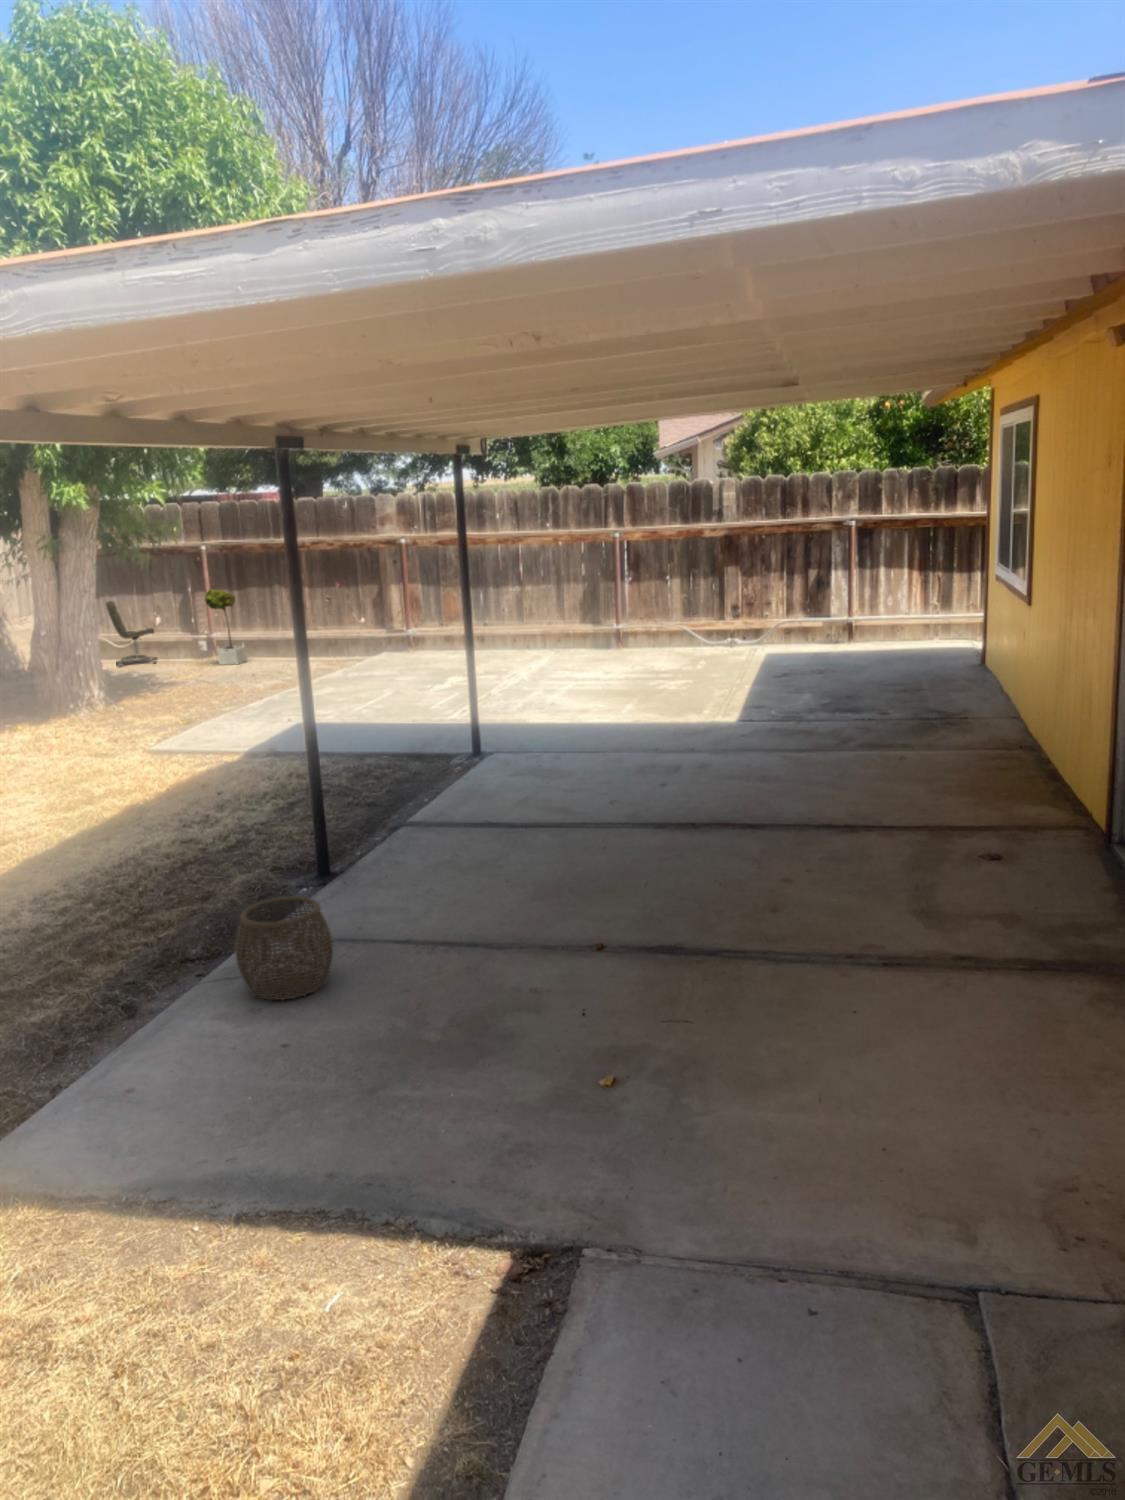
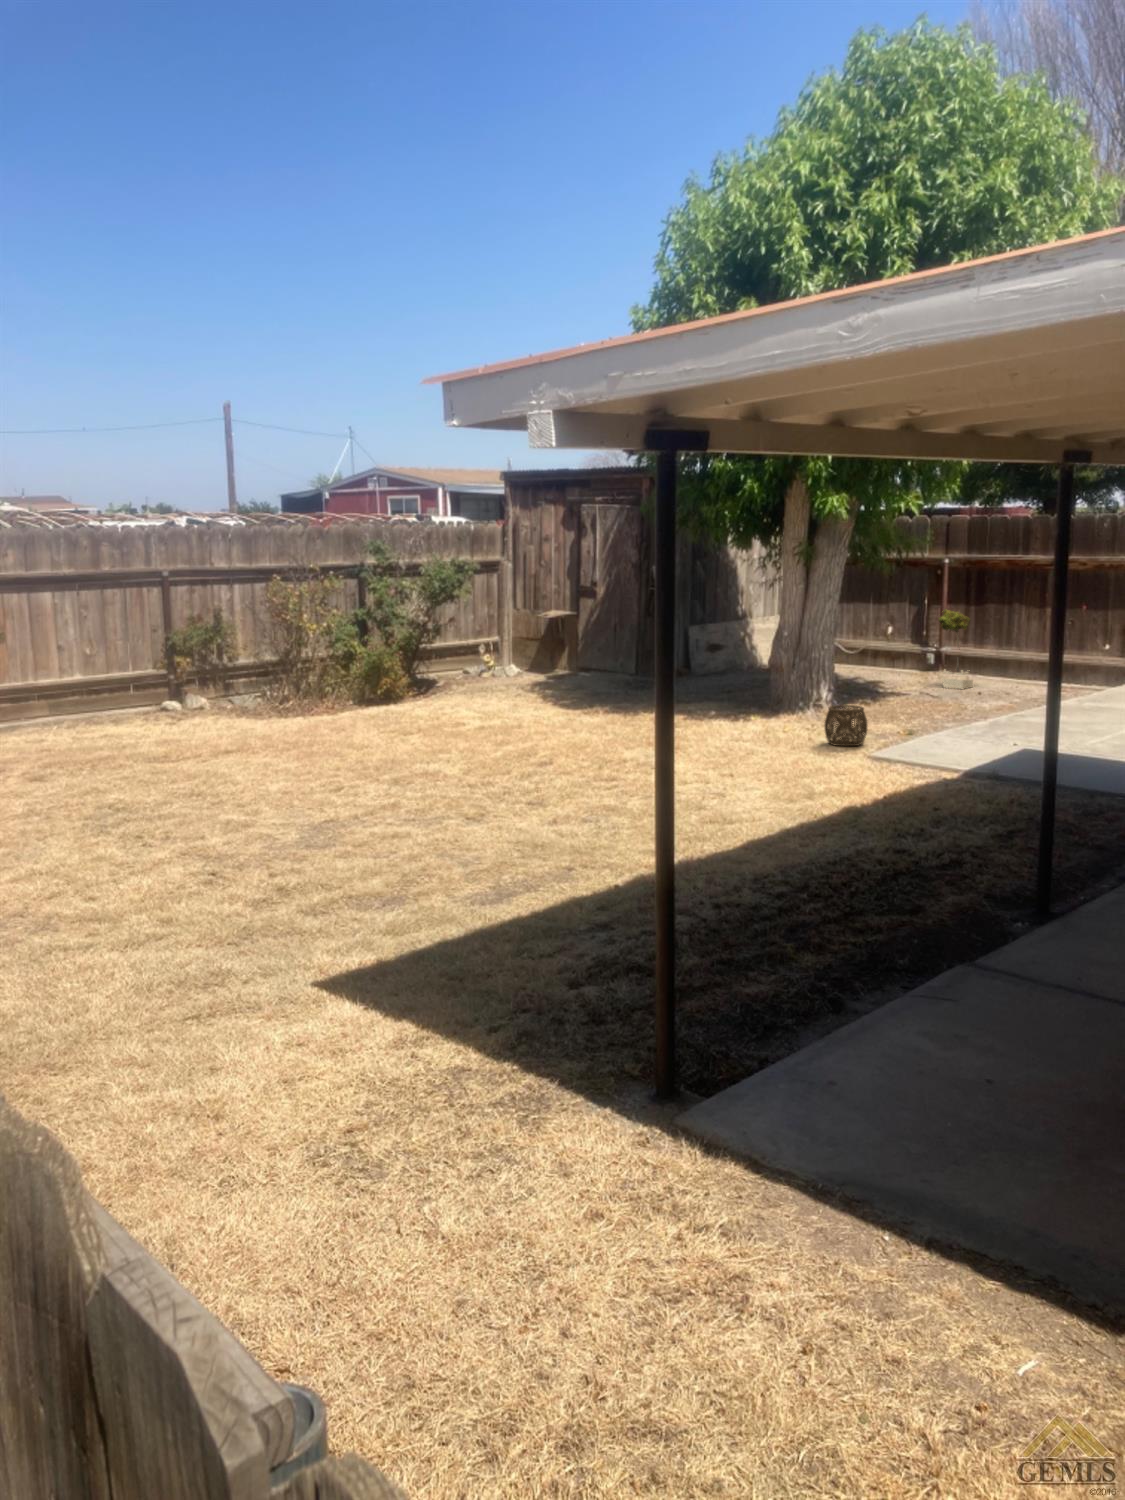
chair: present [106,601,157,667] -> none [840,614,883,680]
woven basket: present [236,896,333,1001] -> present [824,705,868,746]

